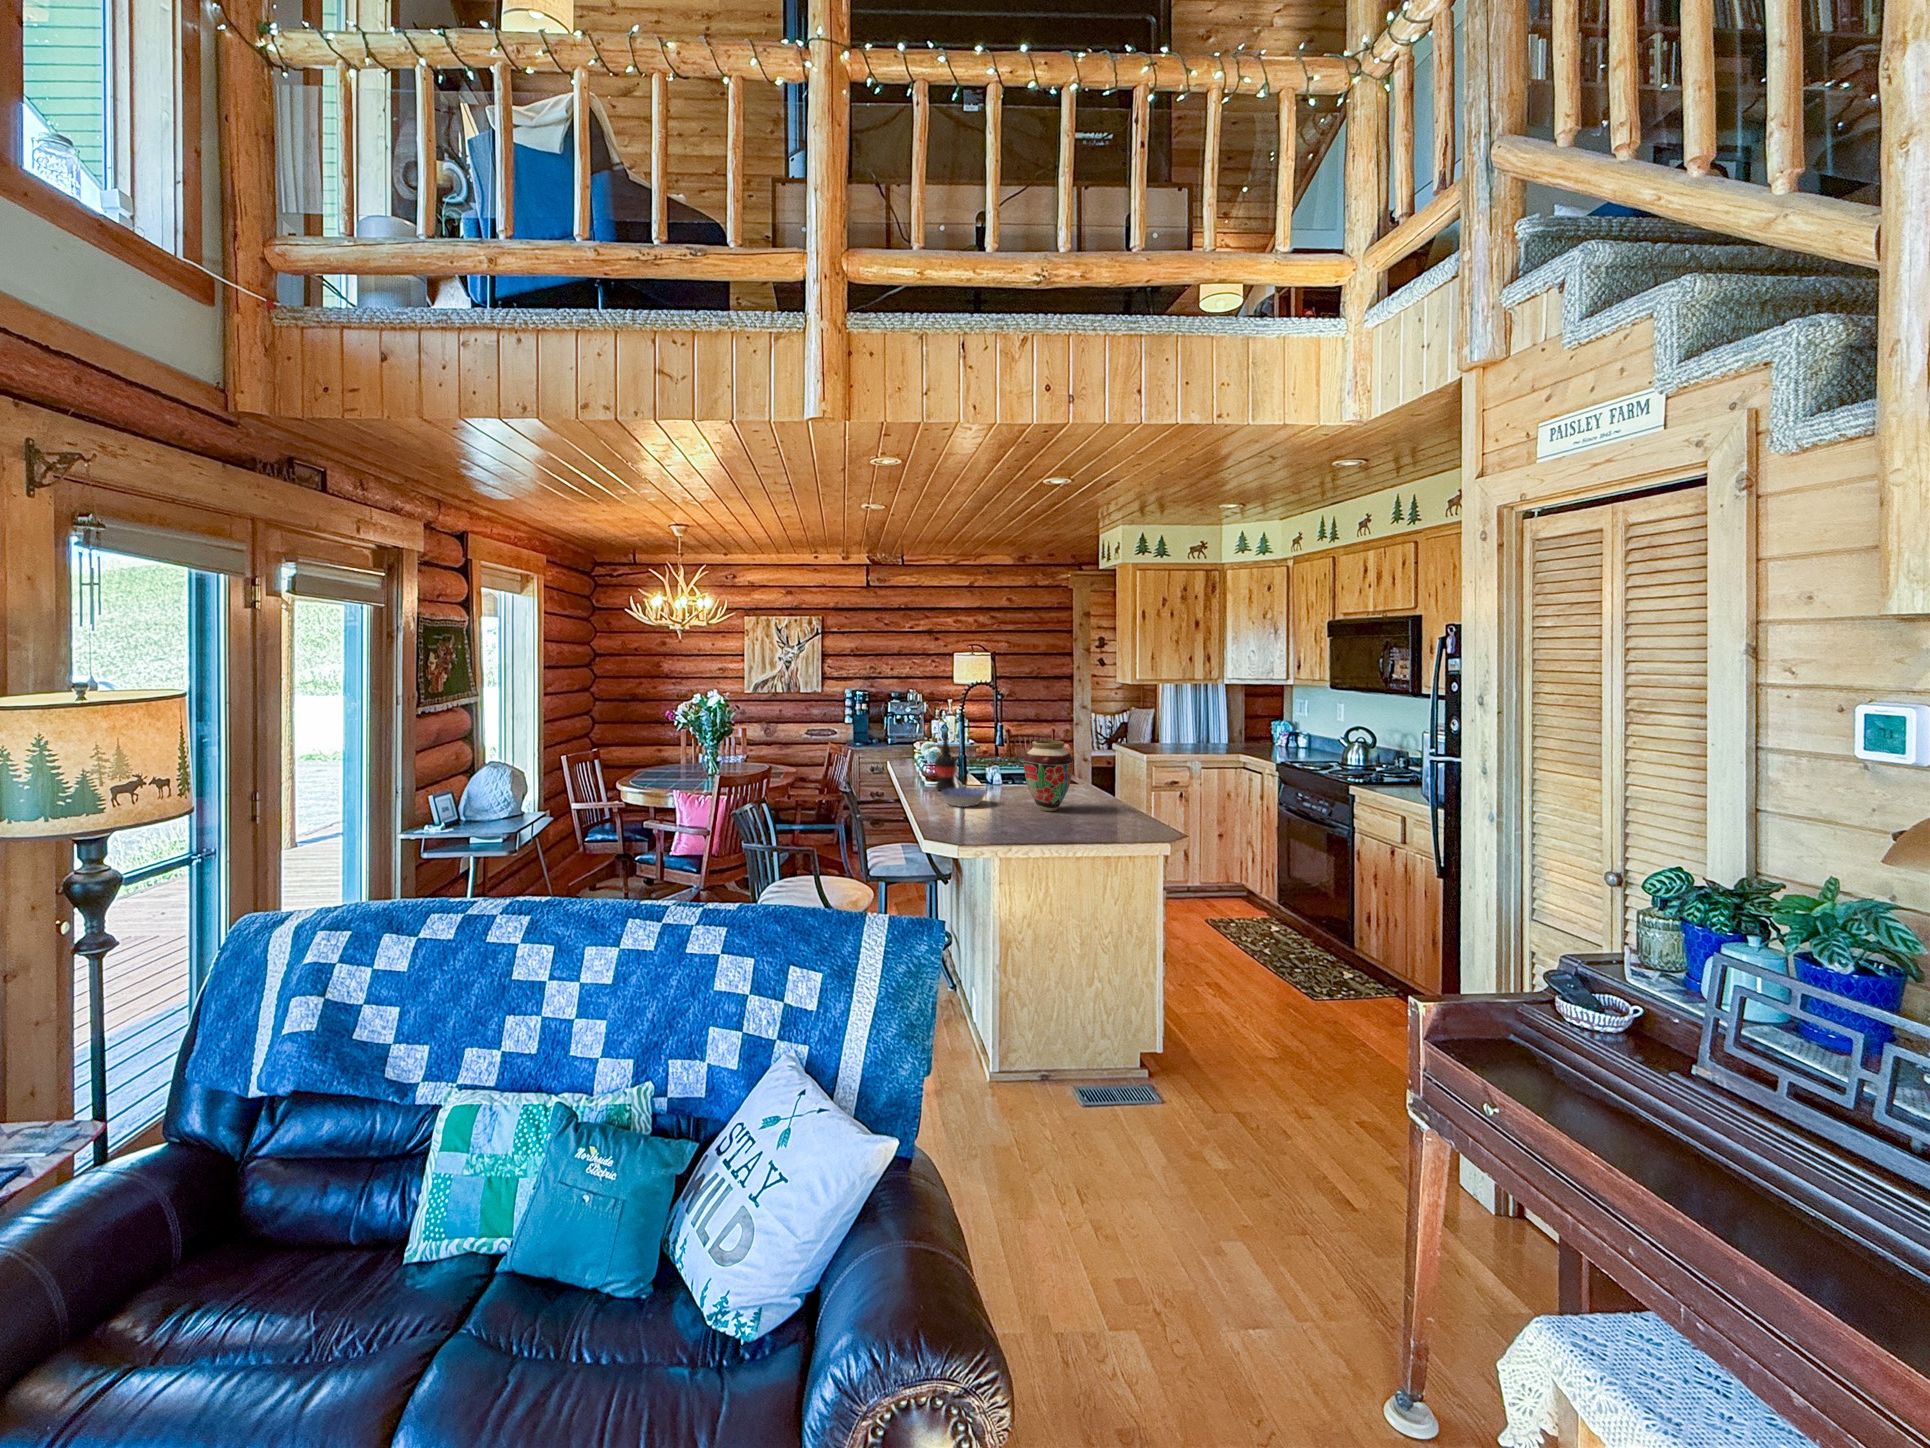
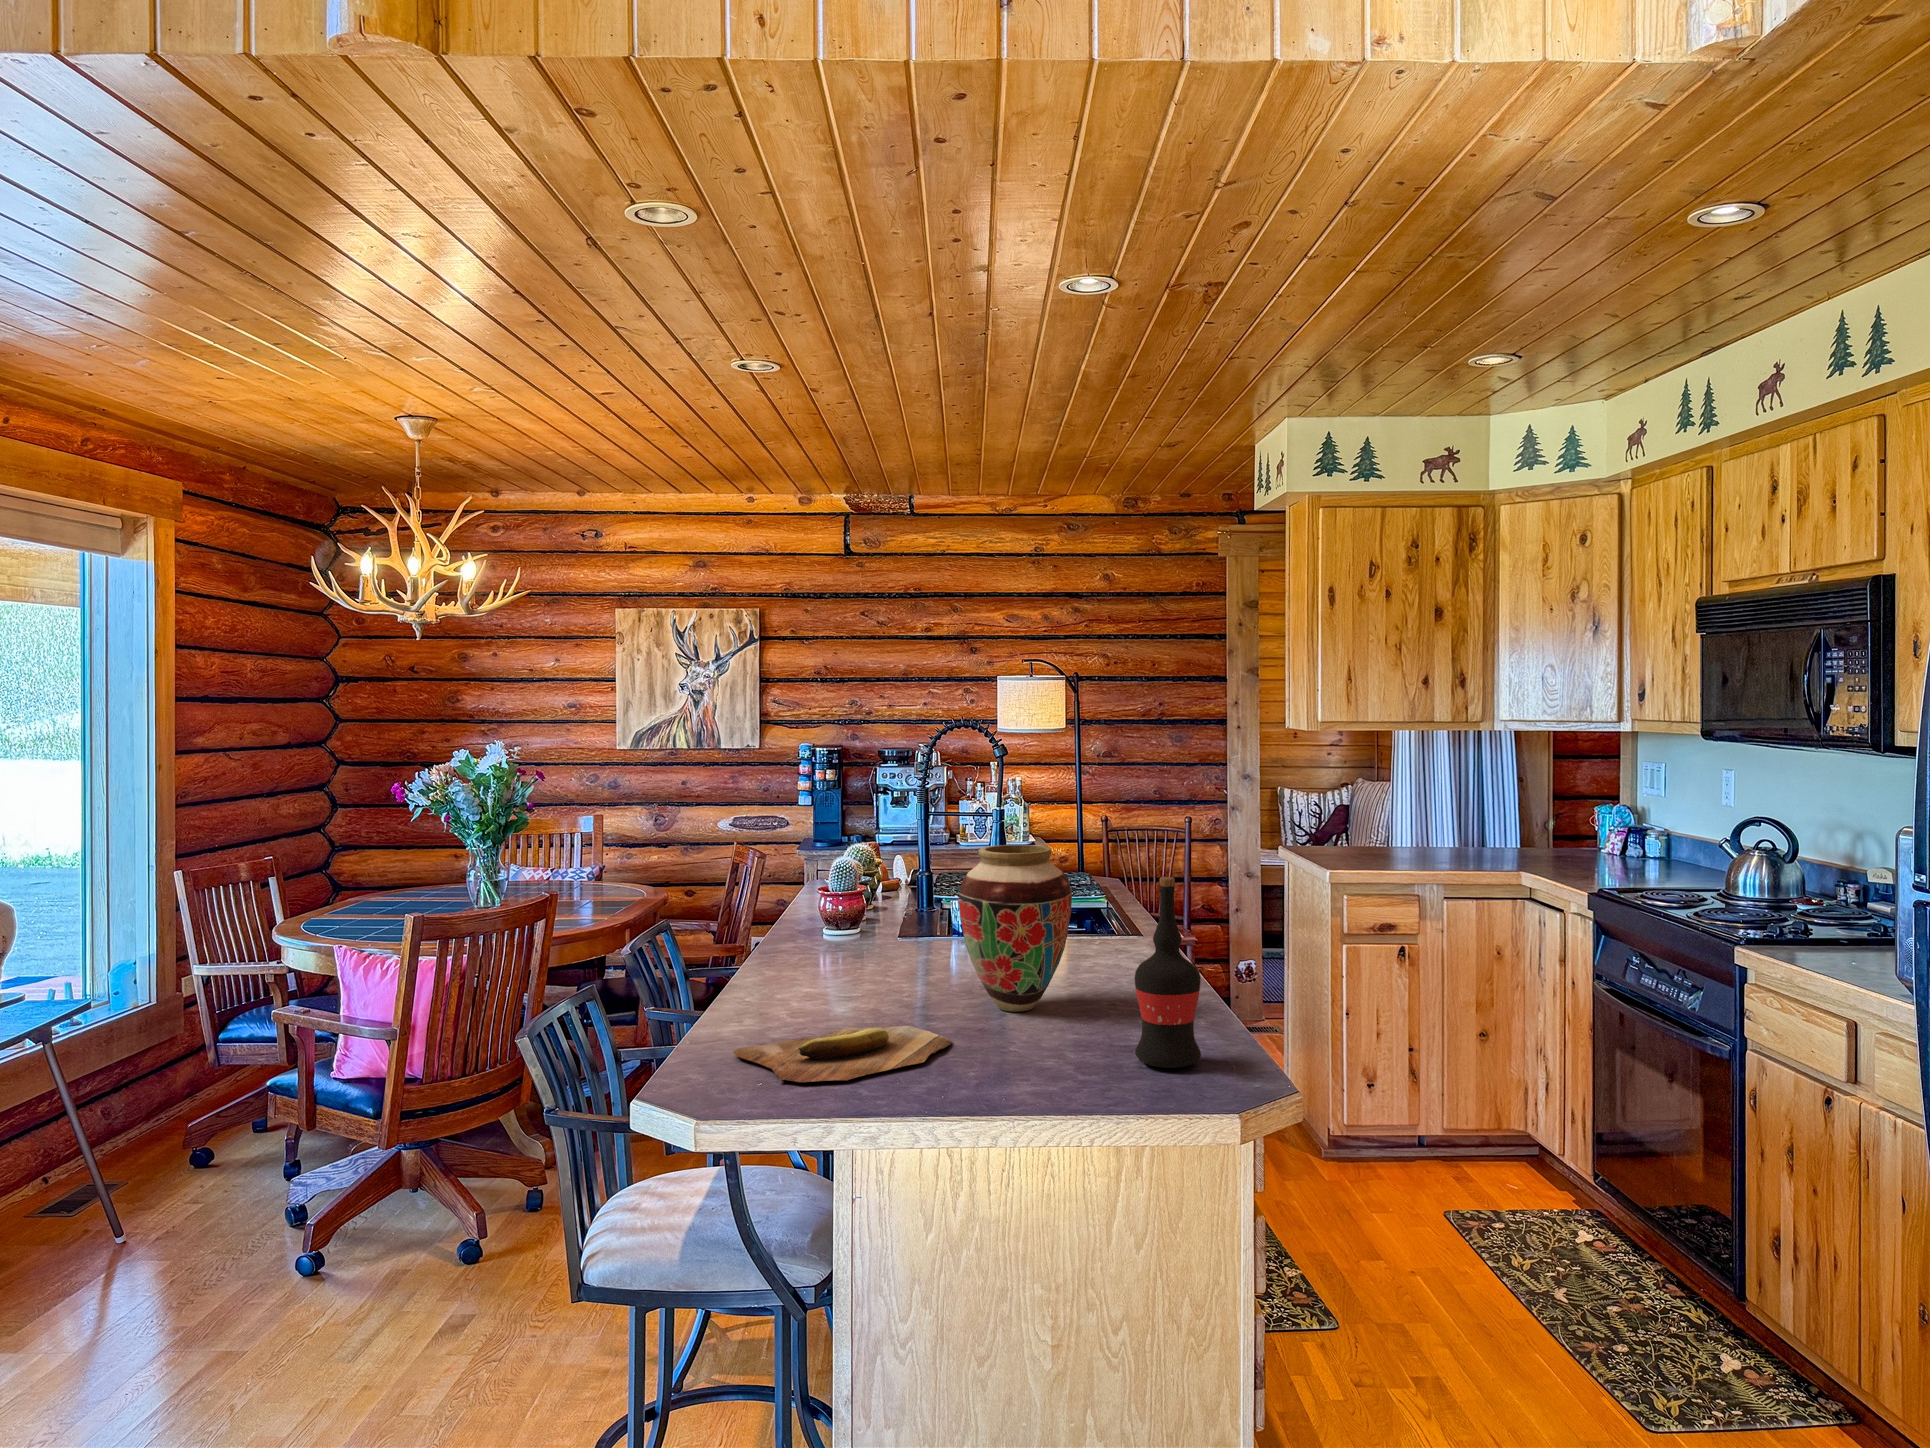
wine bottle: present [935,731,956,790] -> present [1135,877,1201,1068]
bowl: present [940,787,987,807] -> none [783,947,893,995]
cutting board: none [950,815,1035,833] -> present [733,1026,951,1082]

